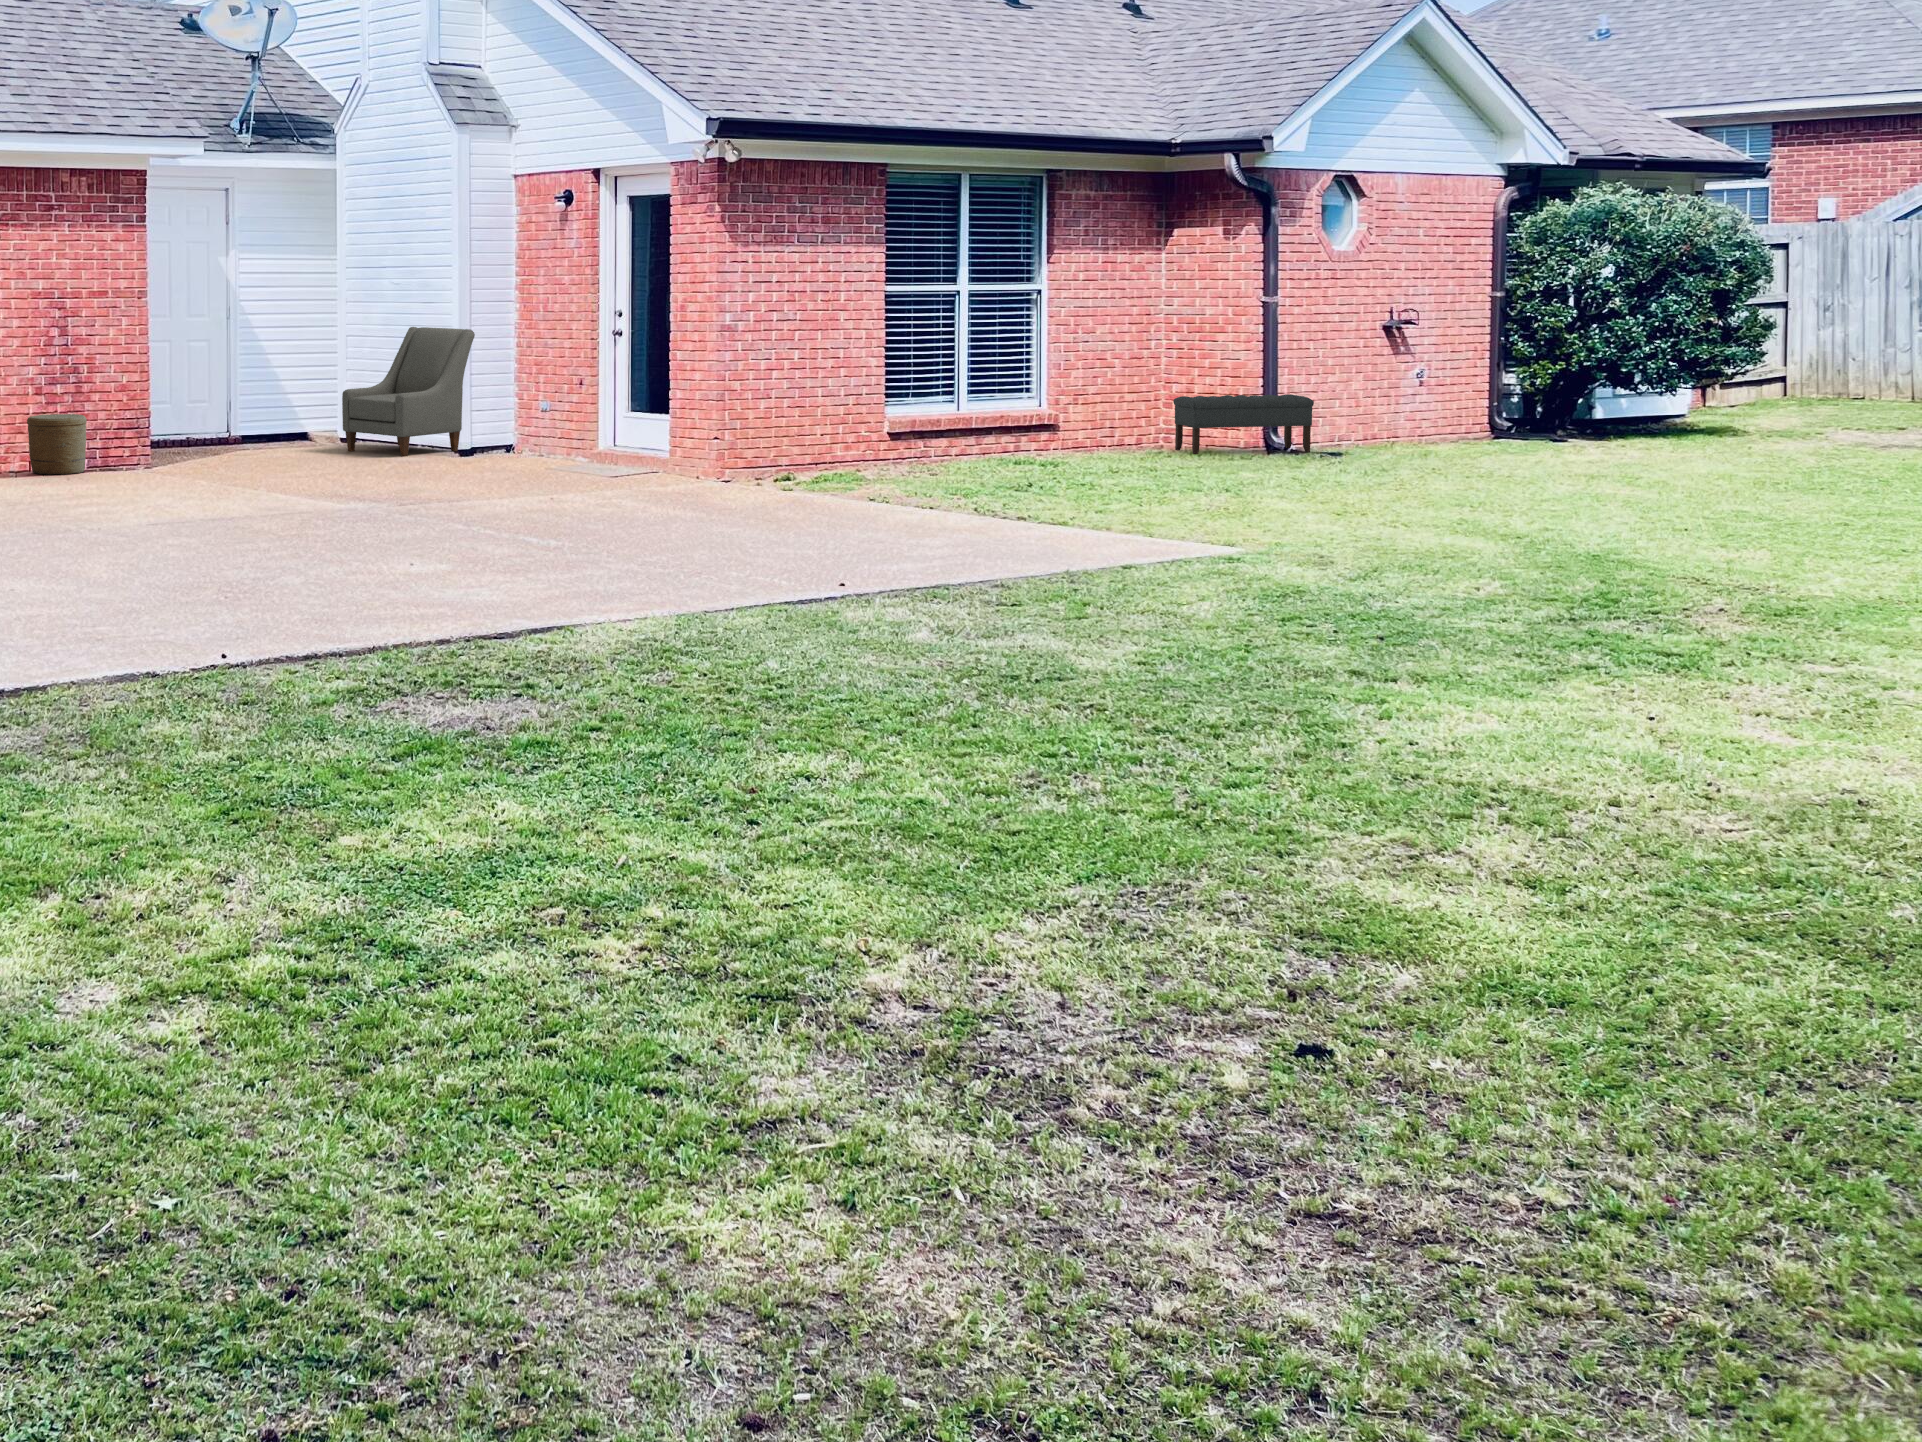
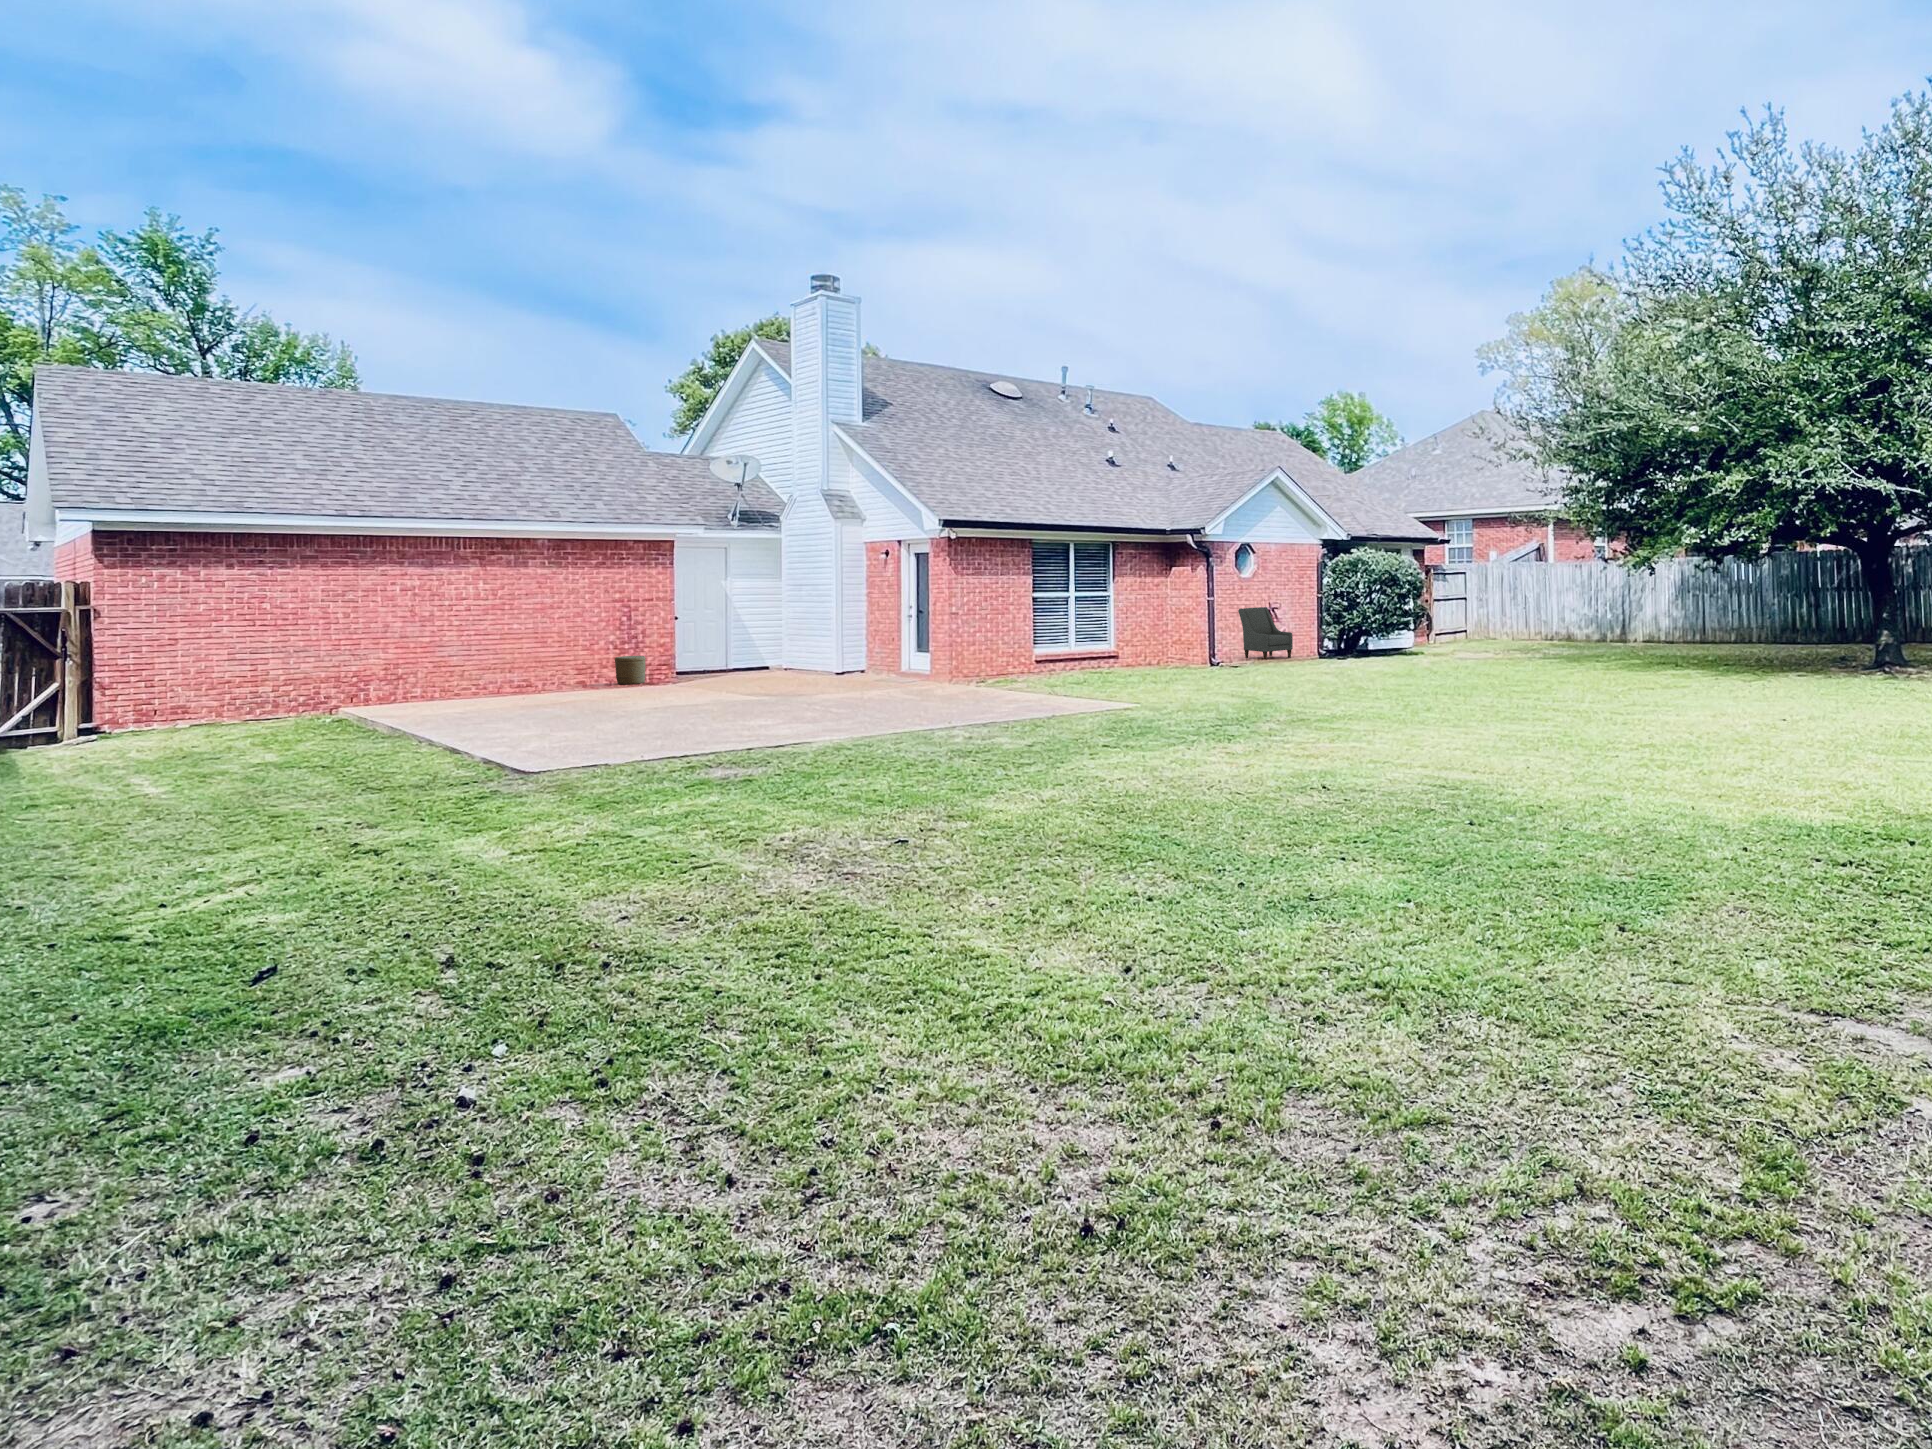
chair: present [342,327,475,457] -> present [1238,607,1293,660]
bench: present [1173,394,1314,454] -> none [1167,637,1223,663]

